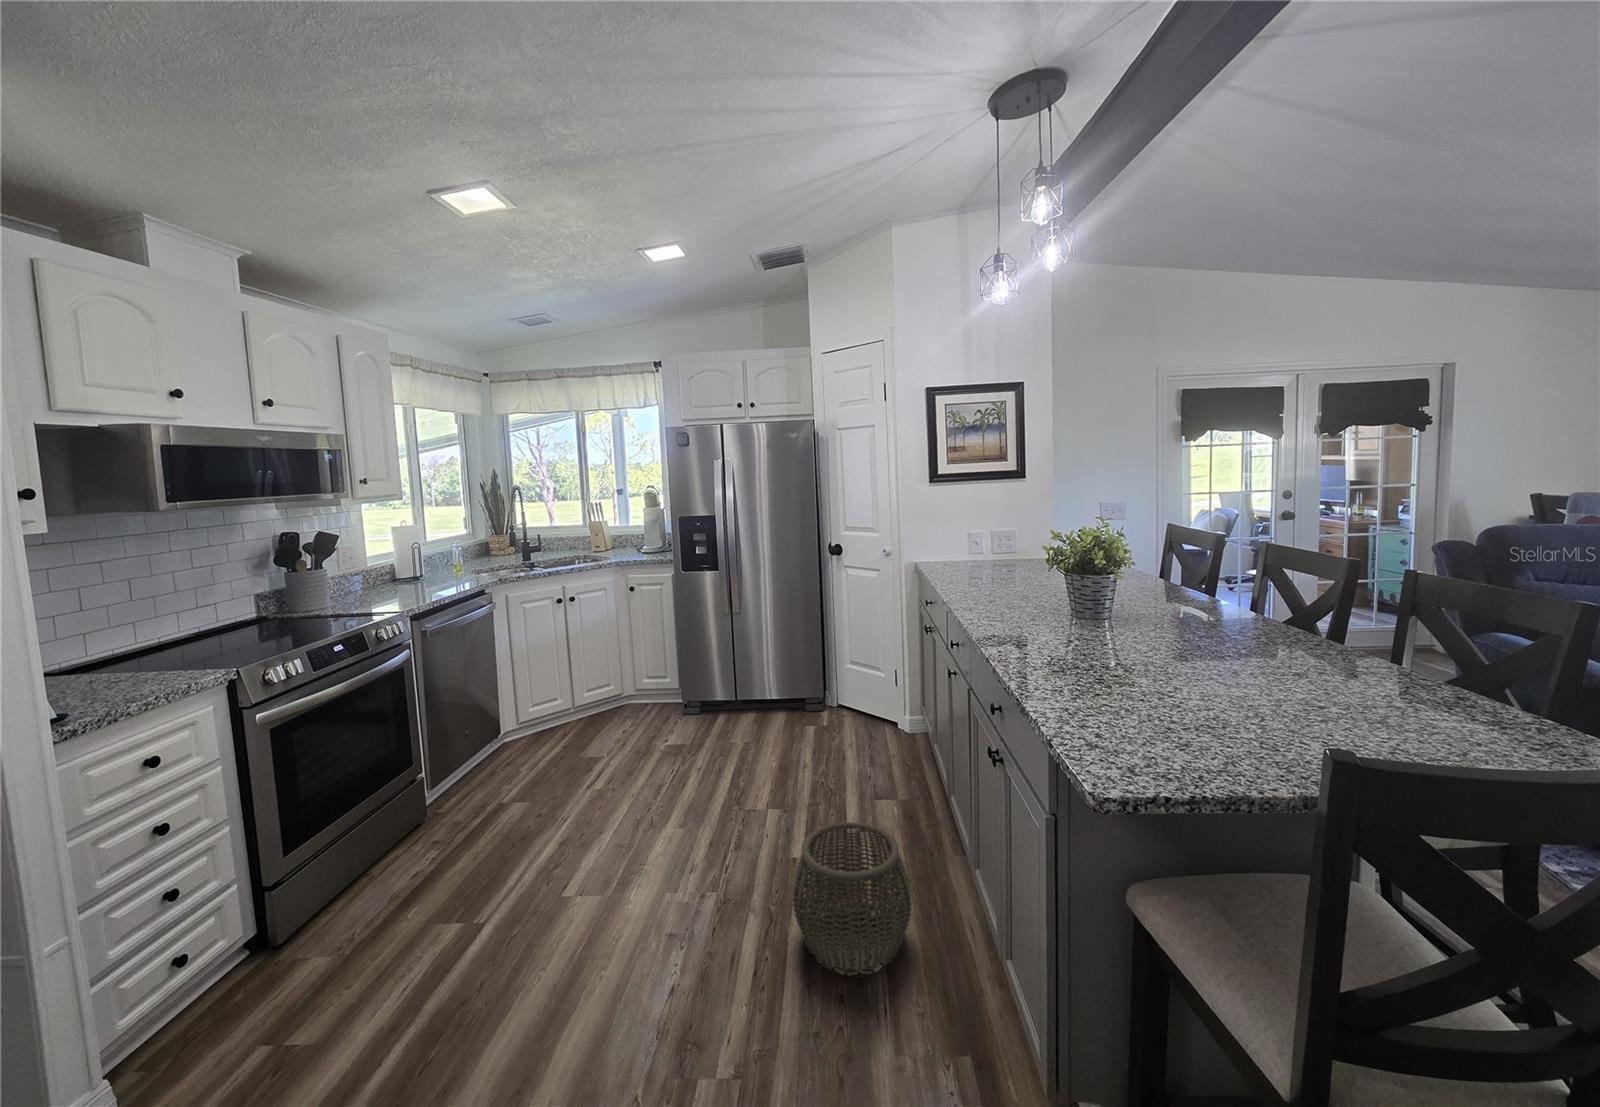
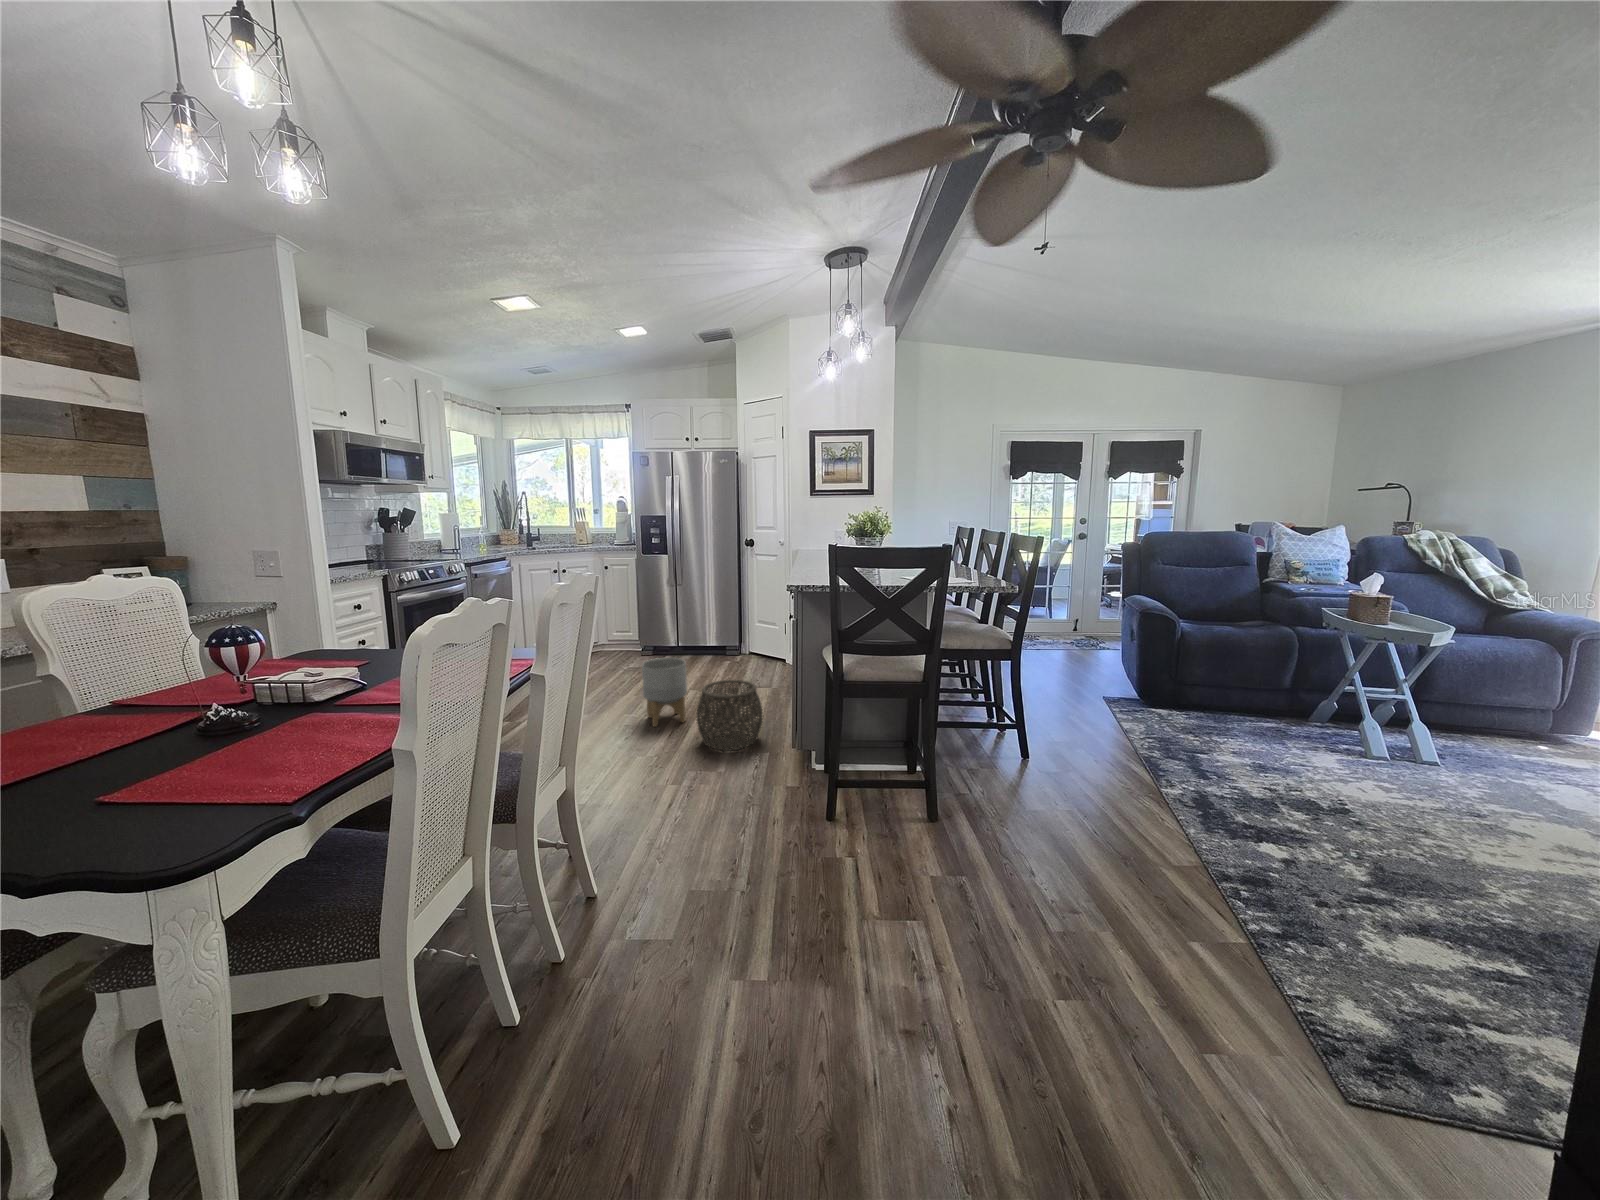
planter: none [692,764,765,893] -> present [642,658,687,727]

